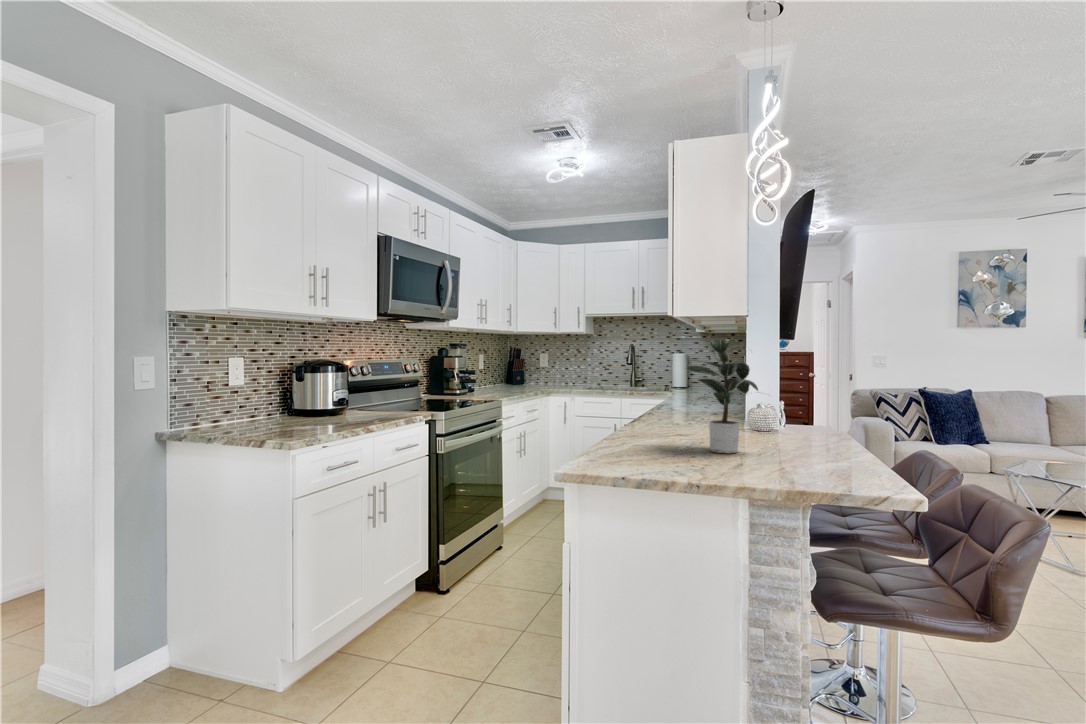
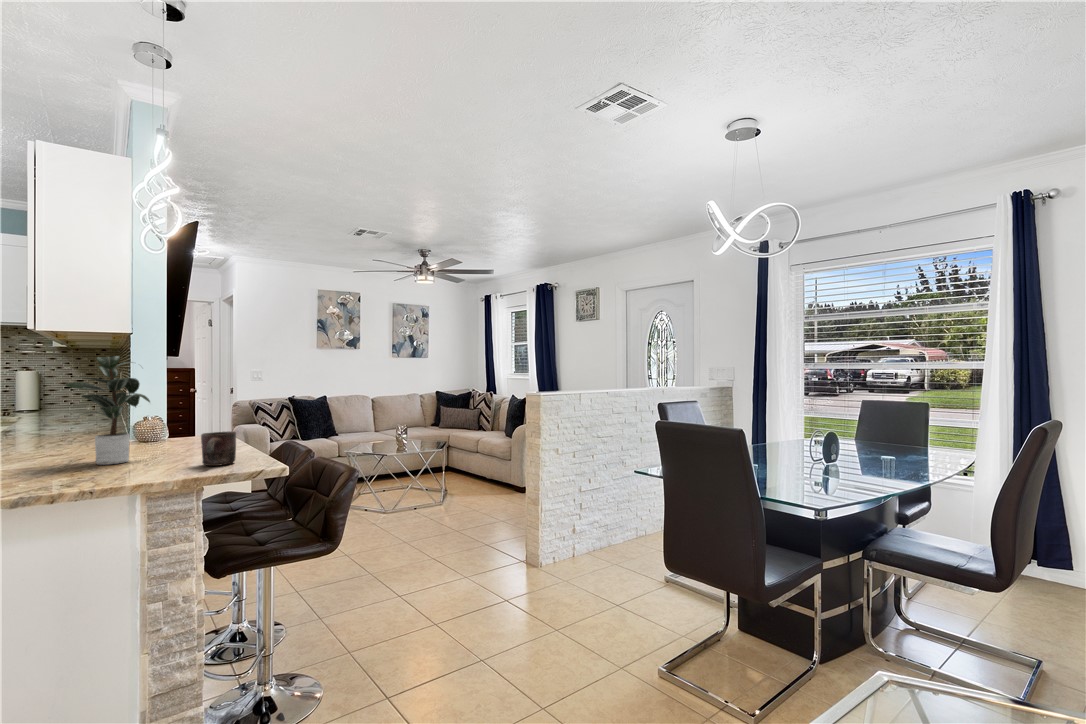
mug: none [810,435,854,480] -> present [201,431,236,466]

